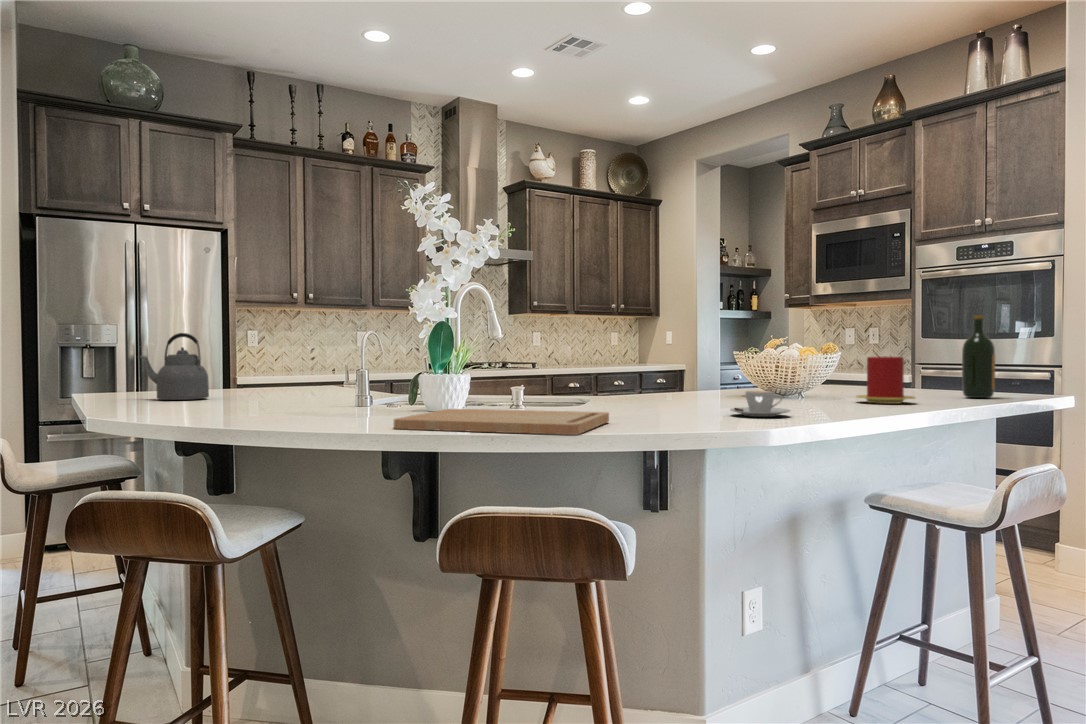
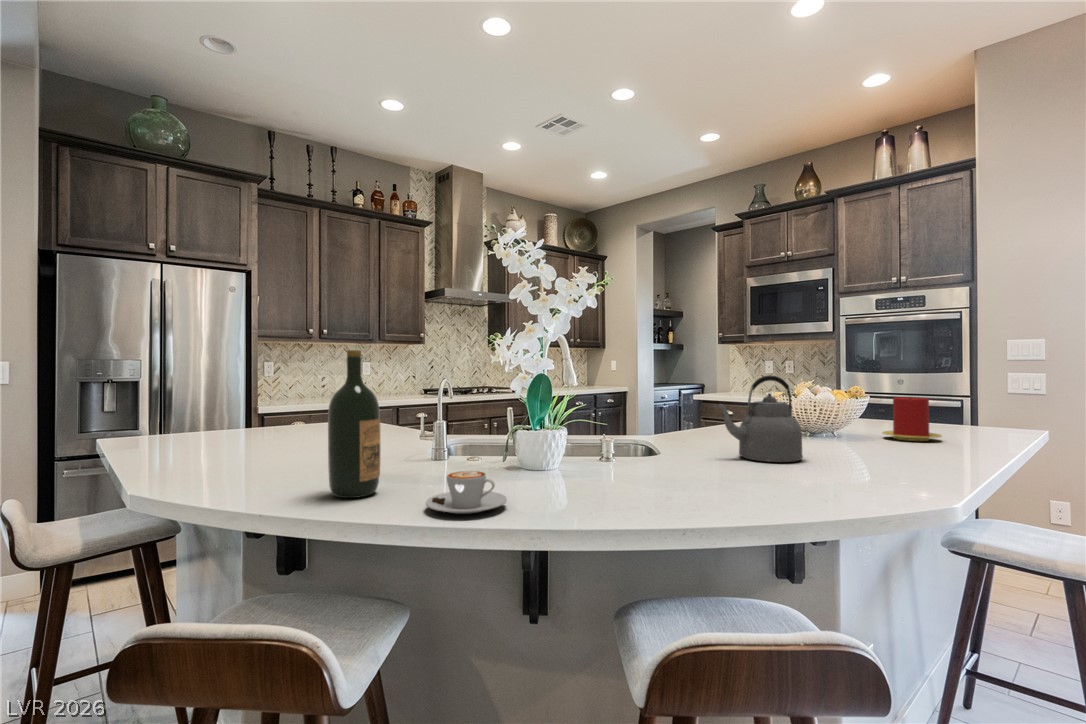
wine bottle: present [962,315,995,398] -> present [328,350,380,498]
kettle: present [138,333,209,400] -> present [715,376,803,462]
coffee cup: present [730,391,790,417] -> present [426,471,507,514]
cutting board: present [394,409,609,435] -> none [556,472,804,525]

